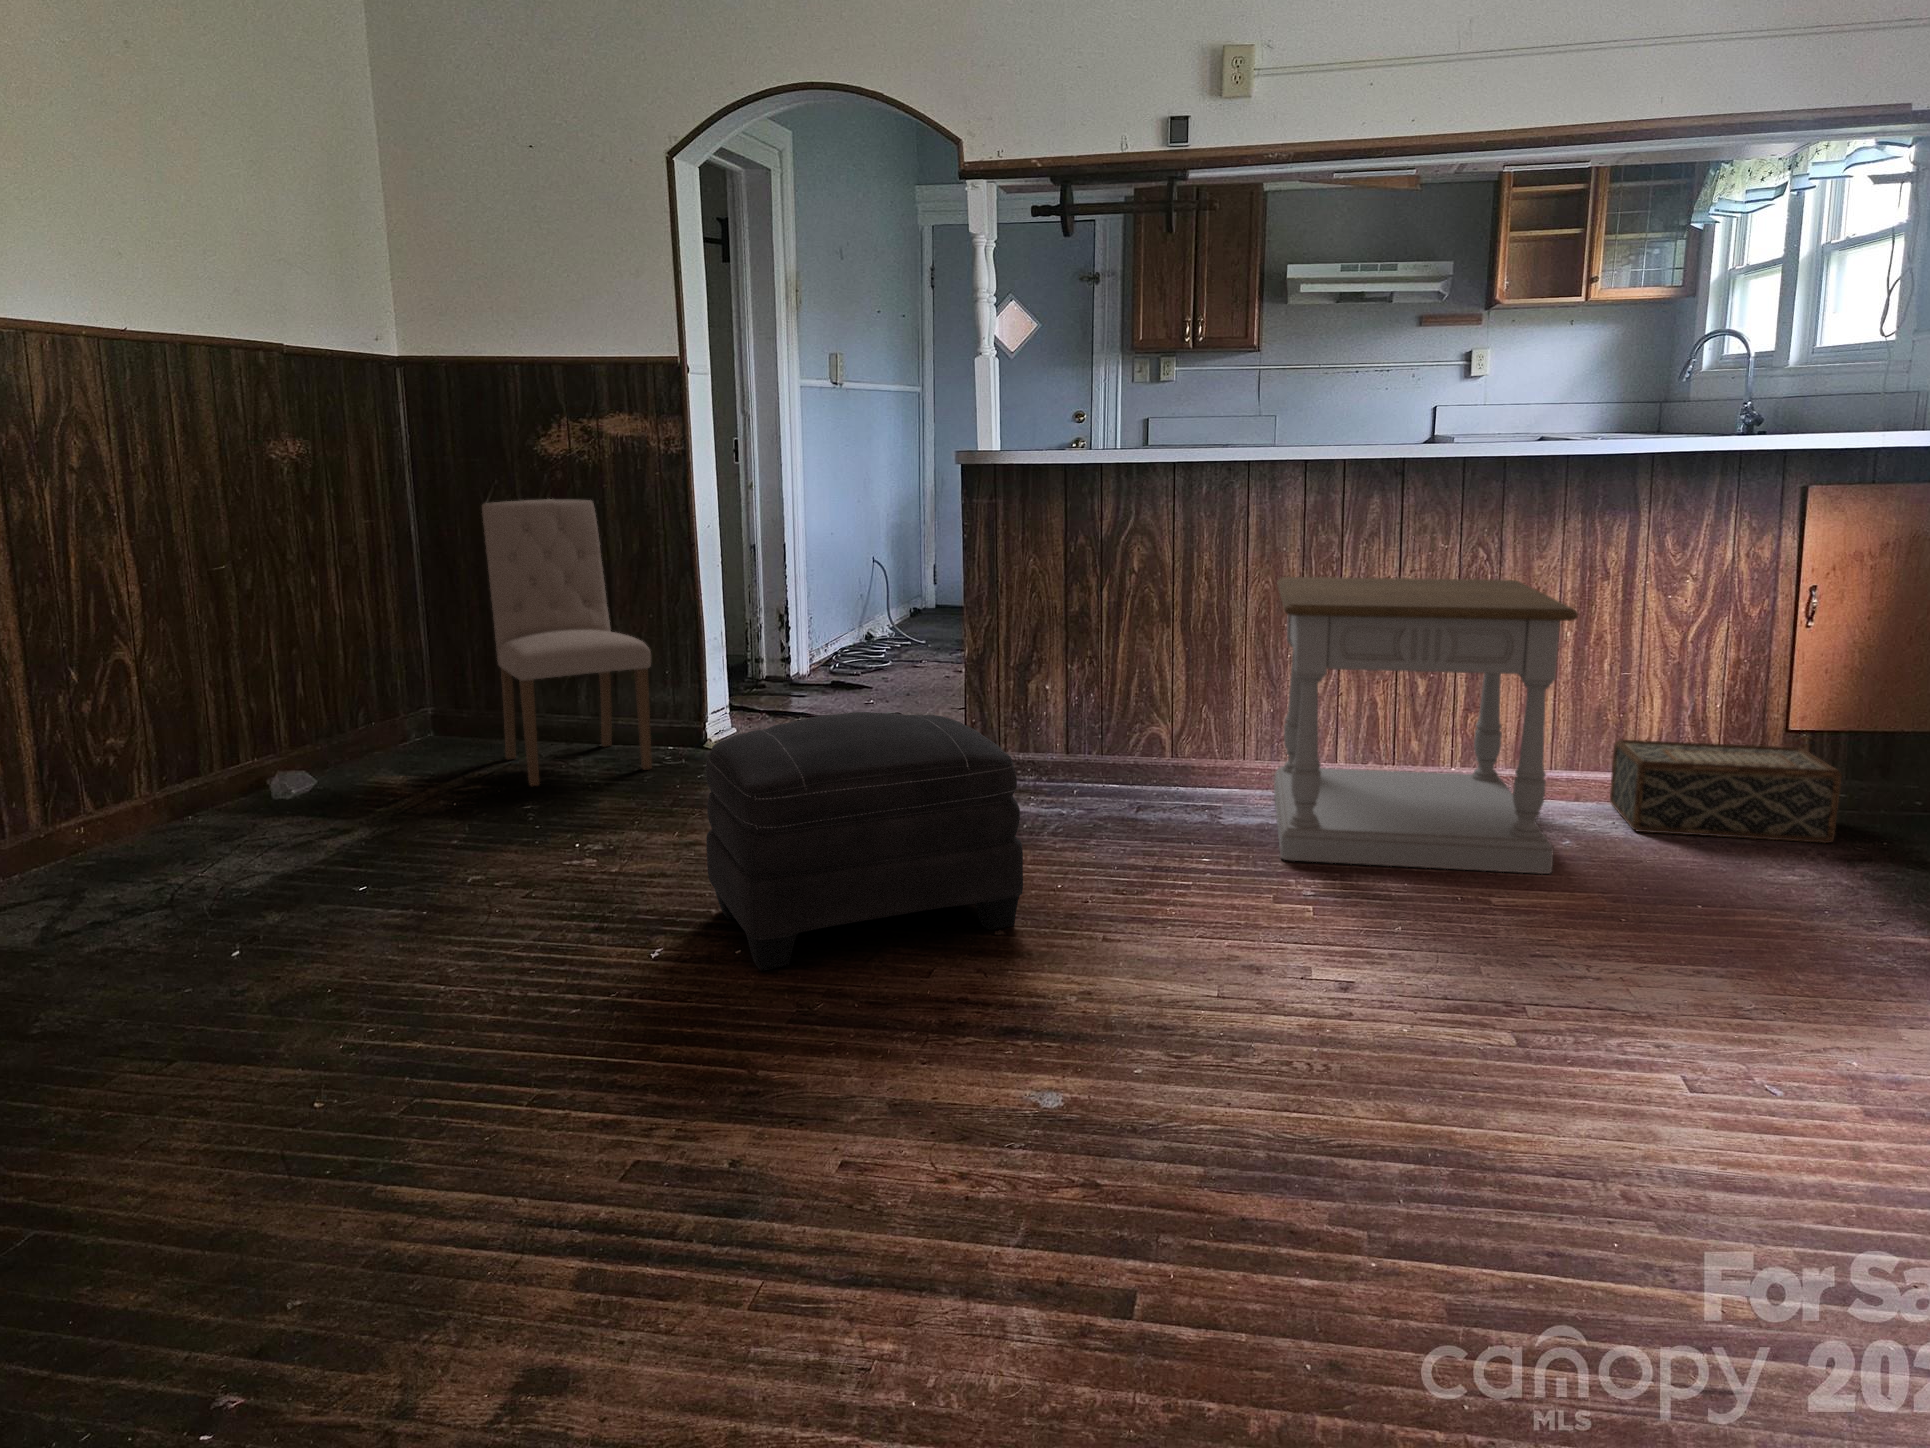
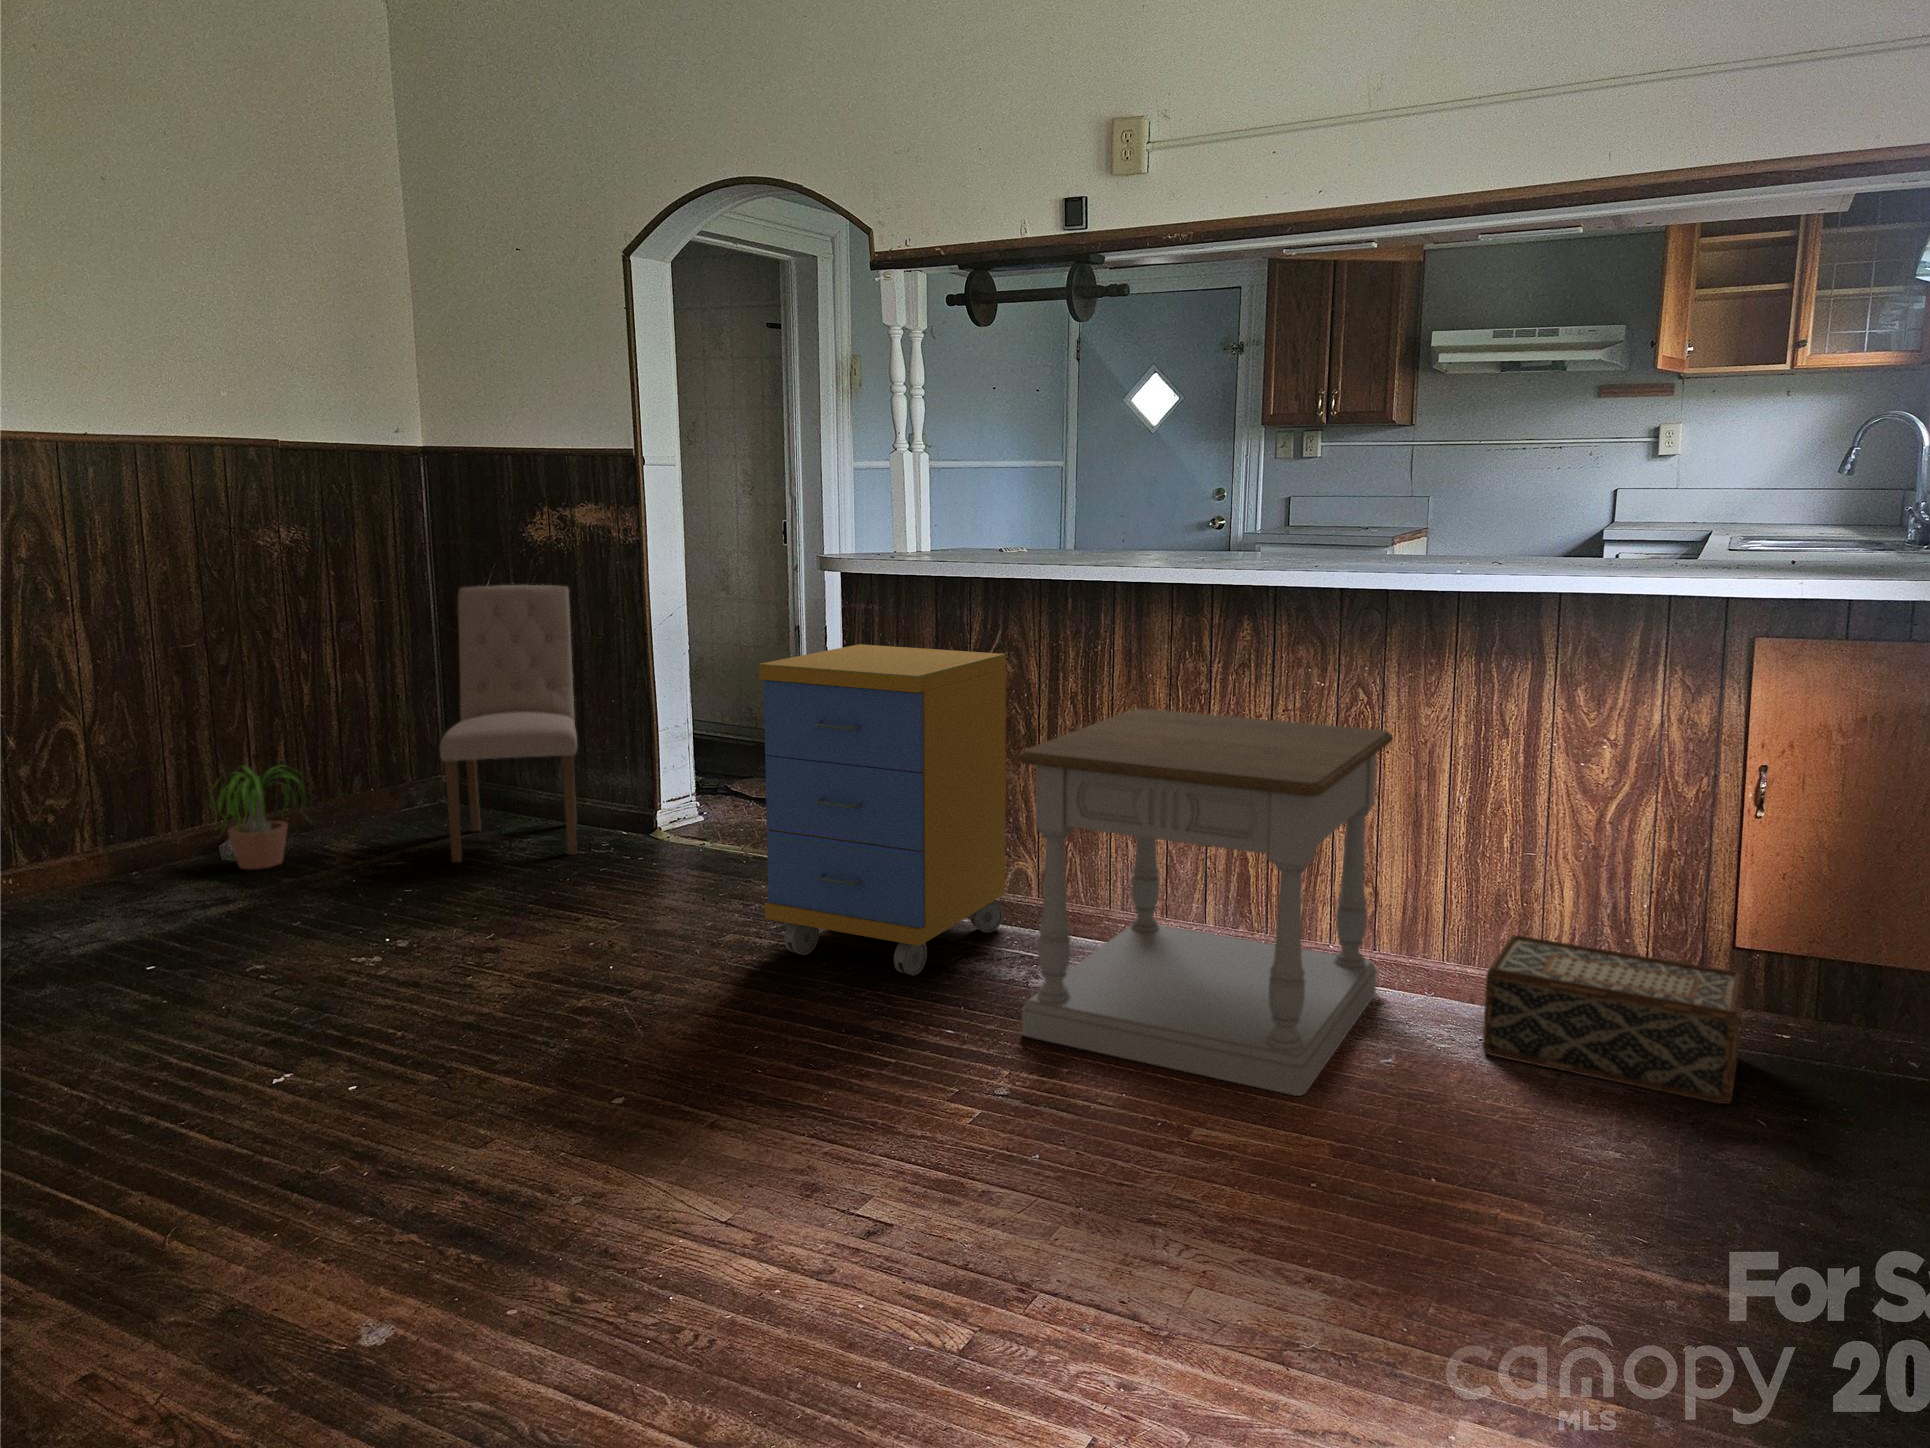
storage cabinet: none [969,535,1152,829] -> present [759,644,1006,975]
potted plant: none [233,698,373,812] -> present [210,765,306,869]
ottoman: present [706,712,1023,971] -> none [349,835,685,1089]

